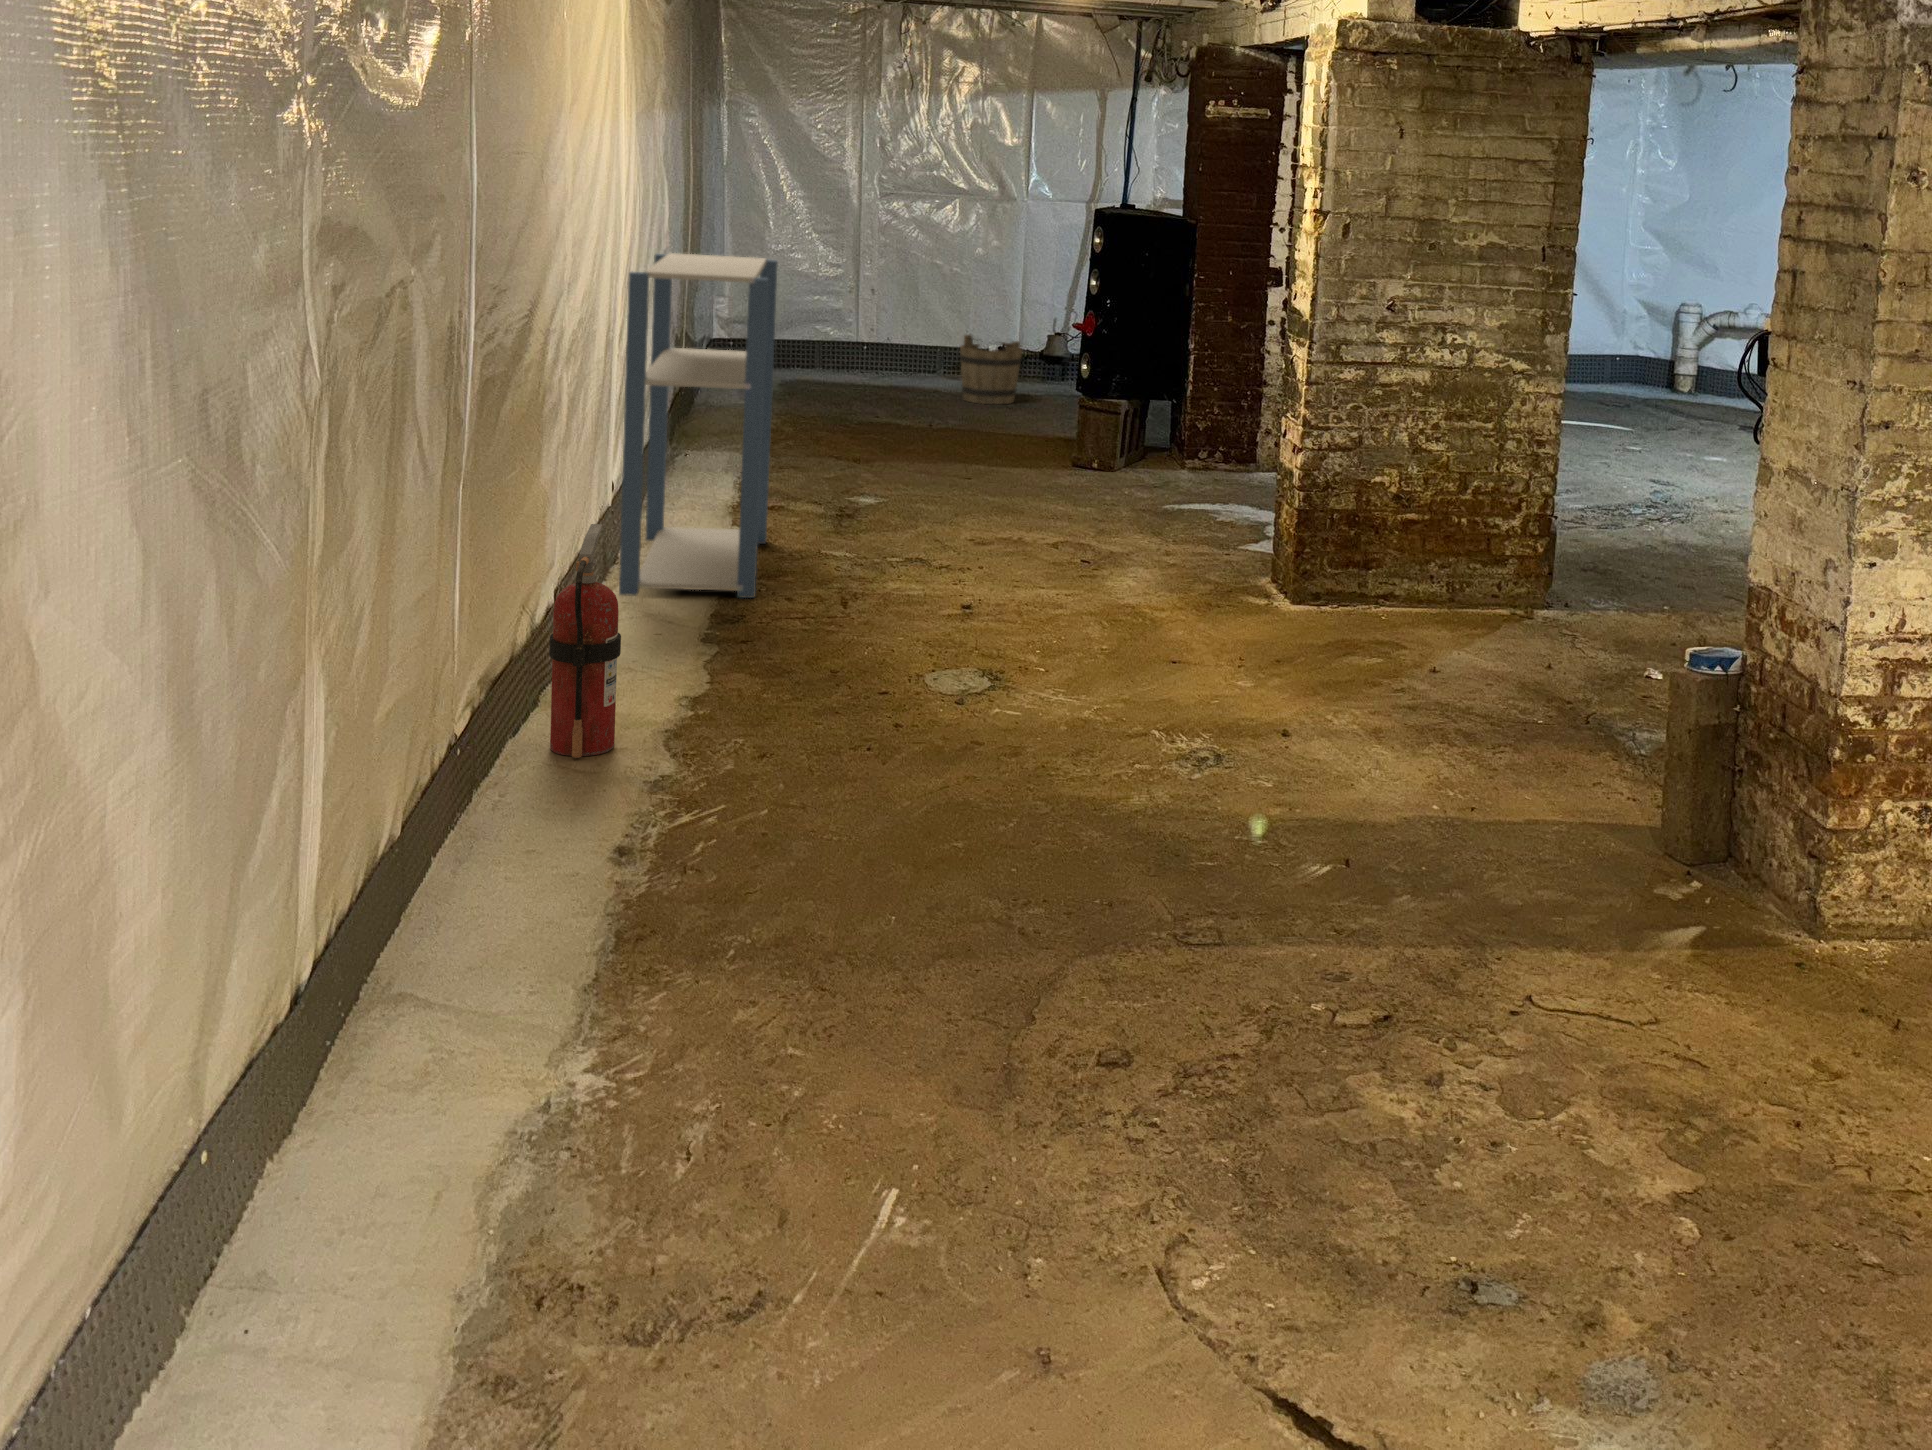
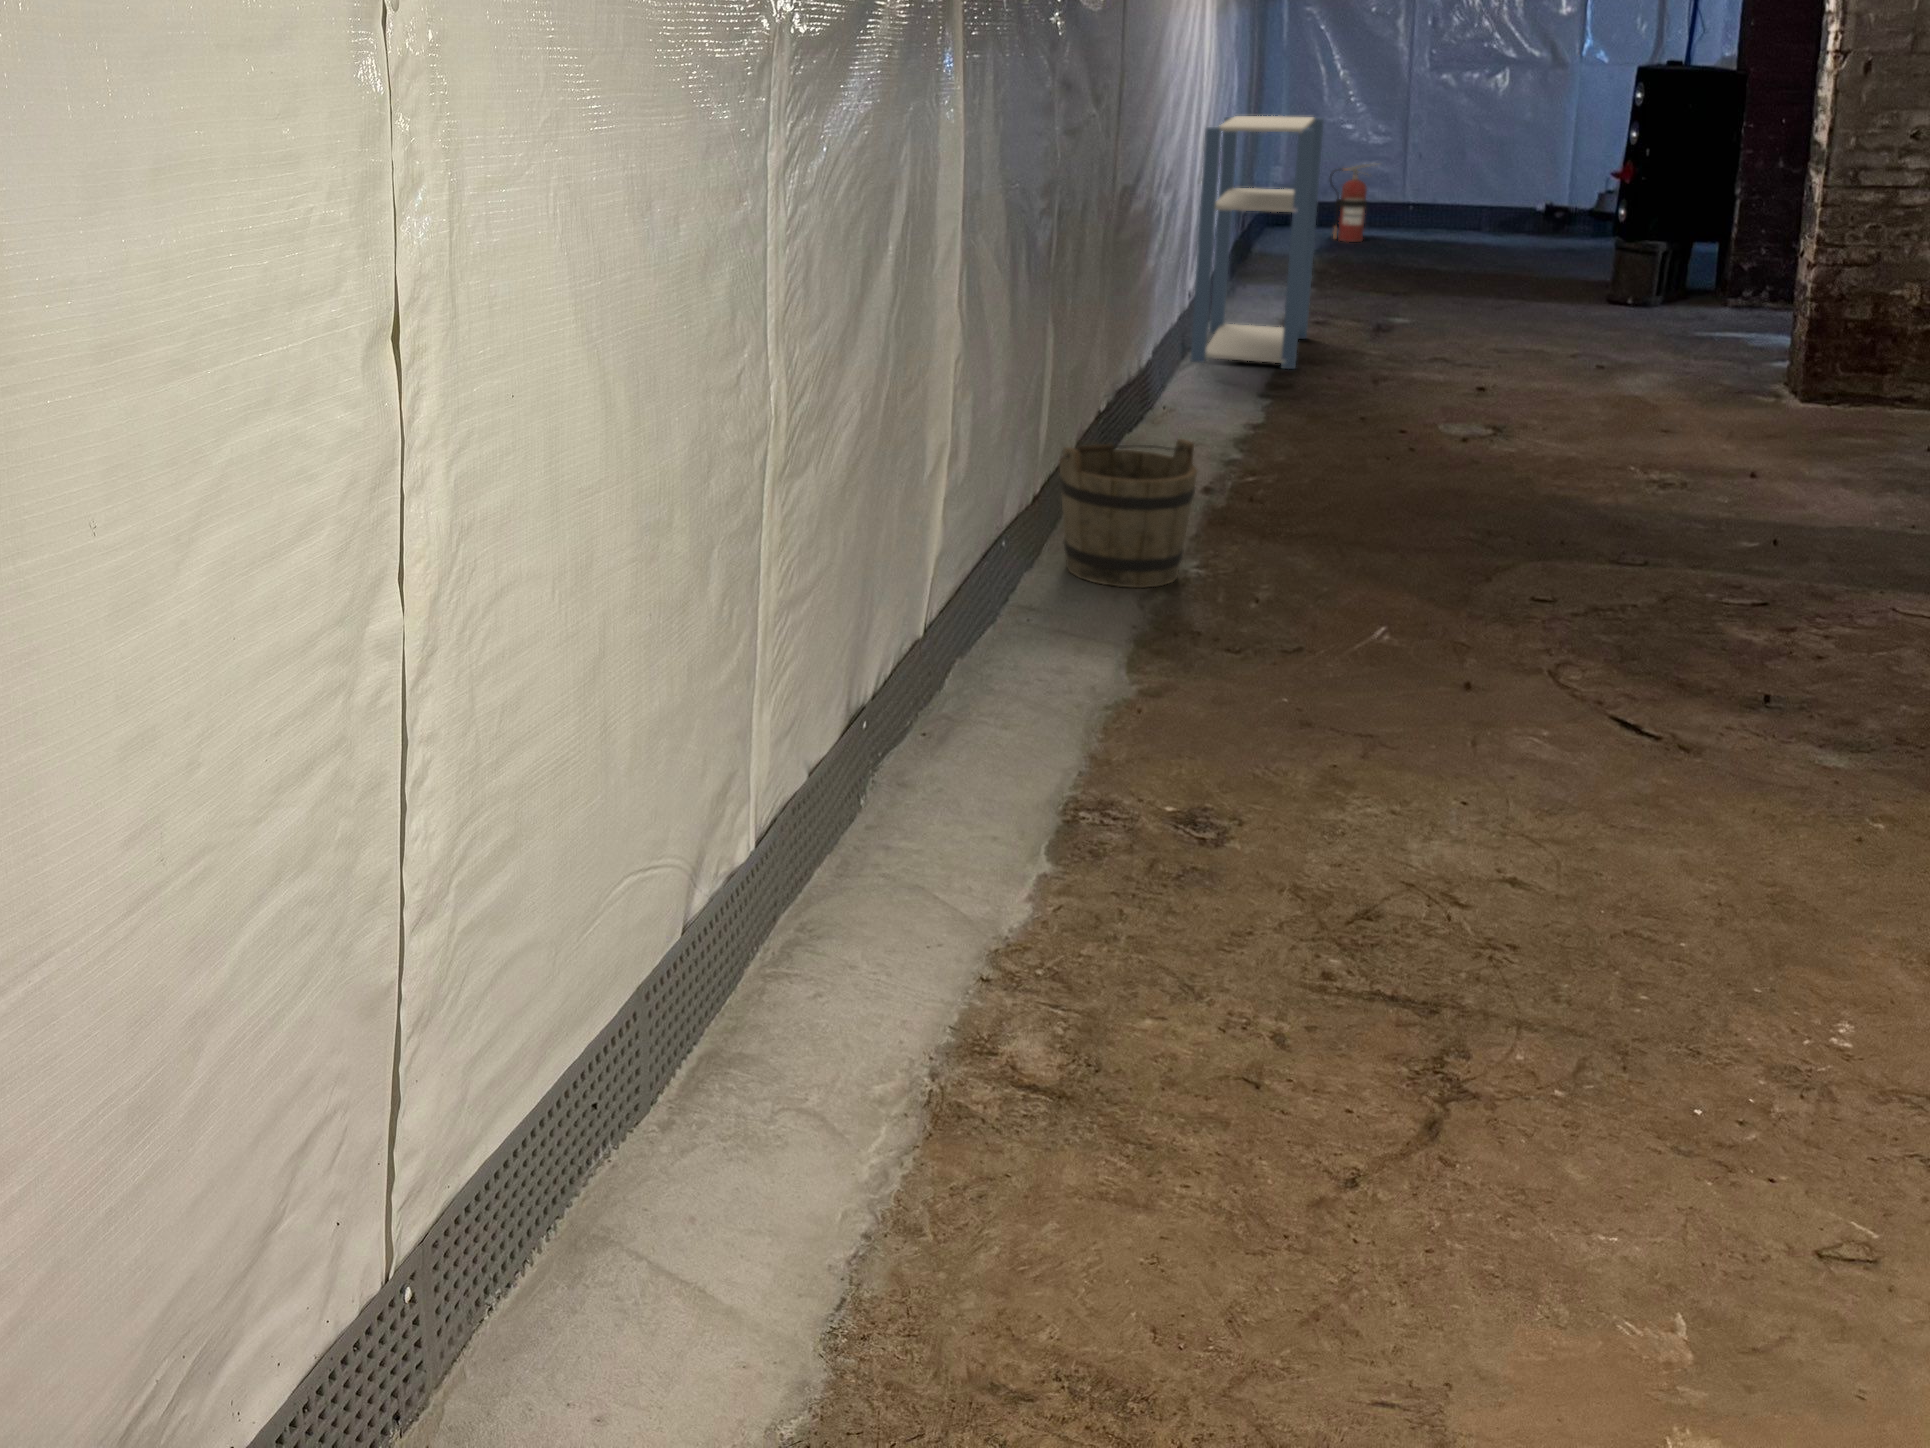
bucket: present [960,335,1022,404] -> present [1060,439,1197,588]
fire extinguisher: present [549,524,621,758] -> present [1330,164,1370,242]

